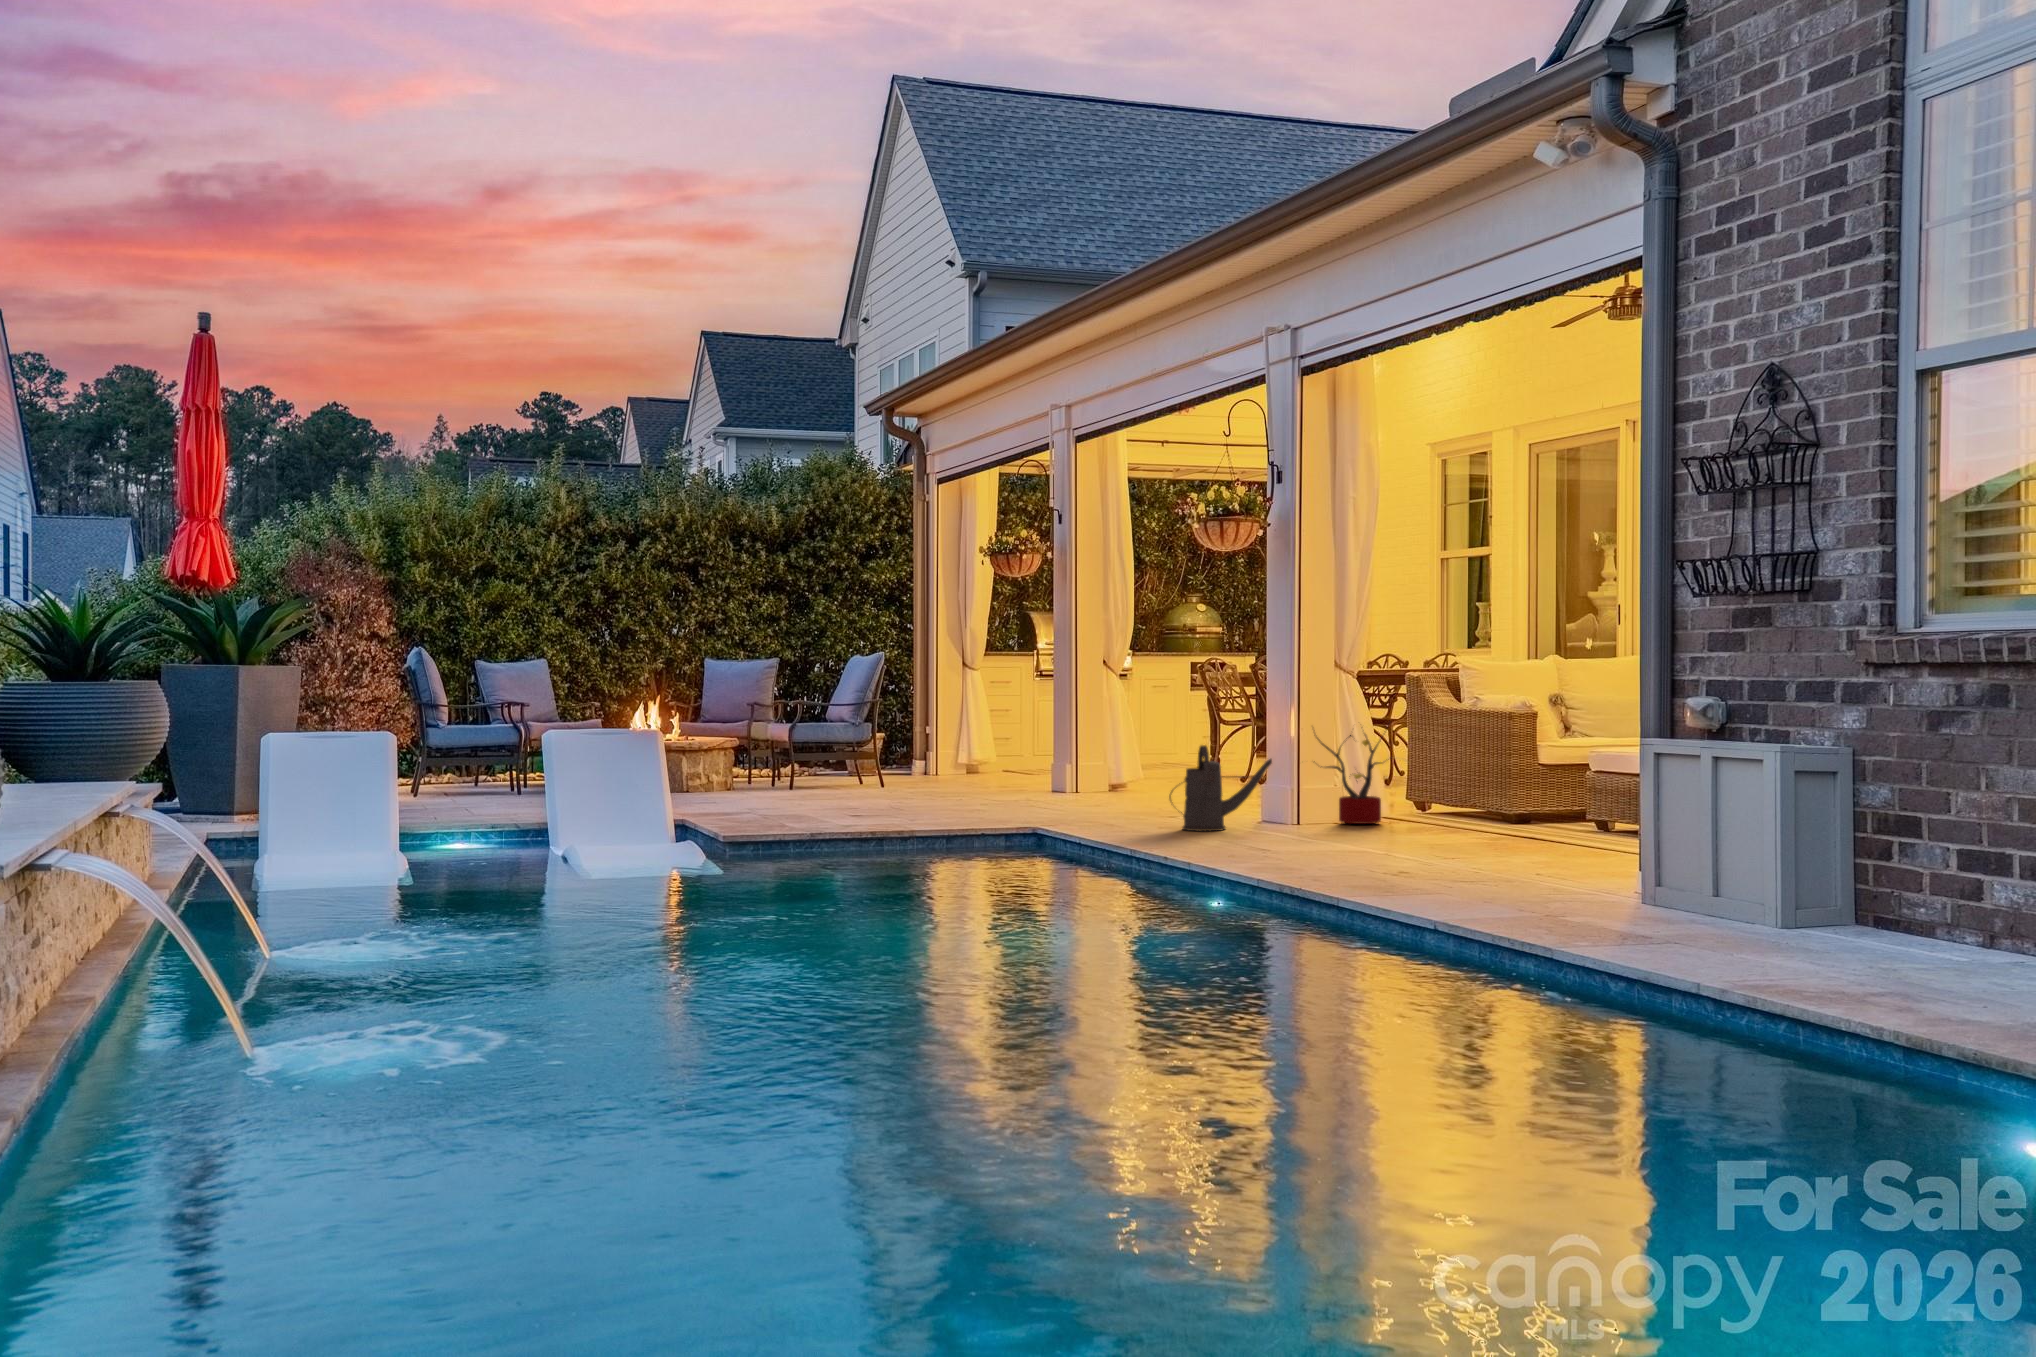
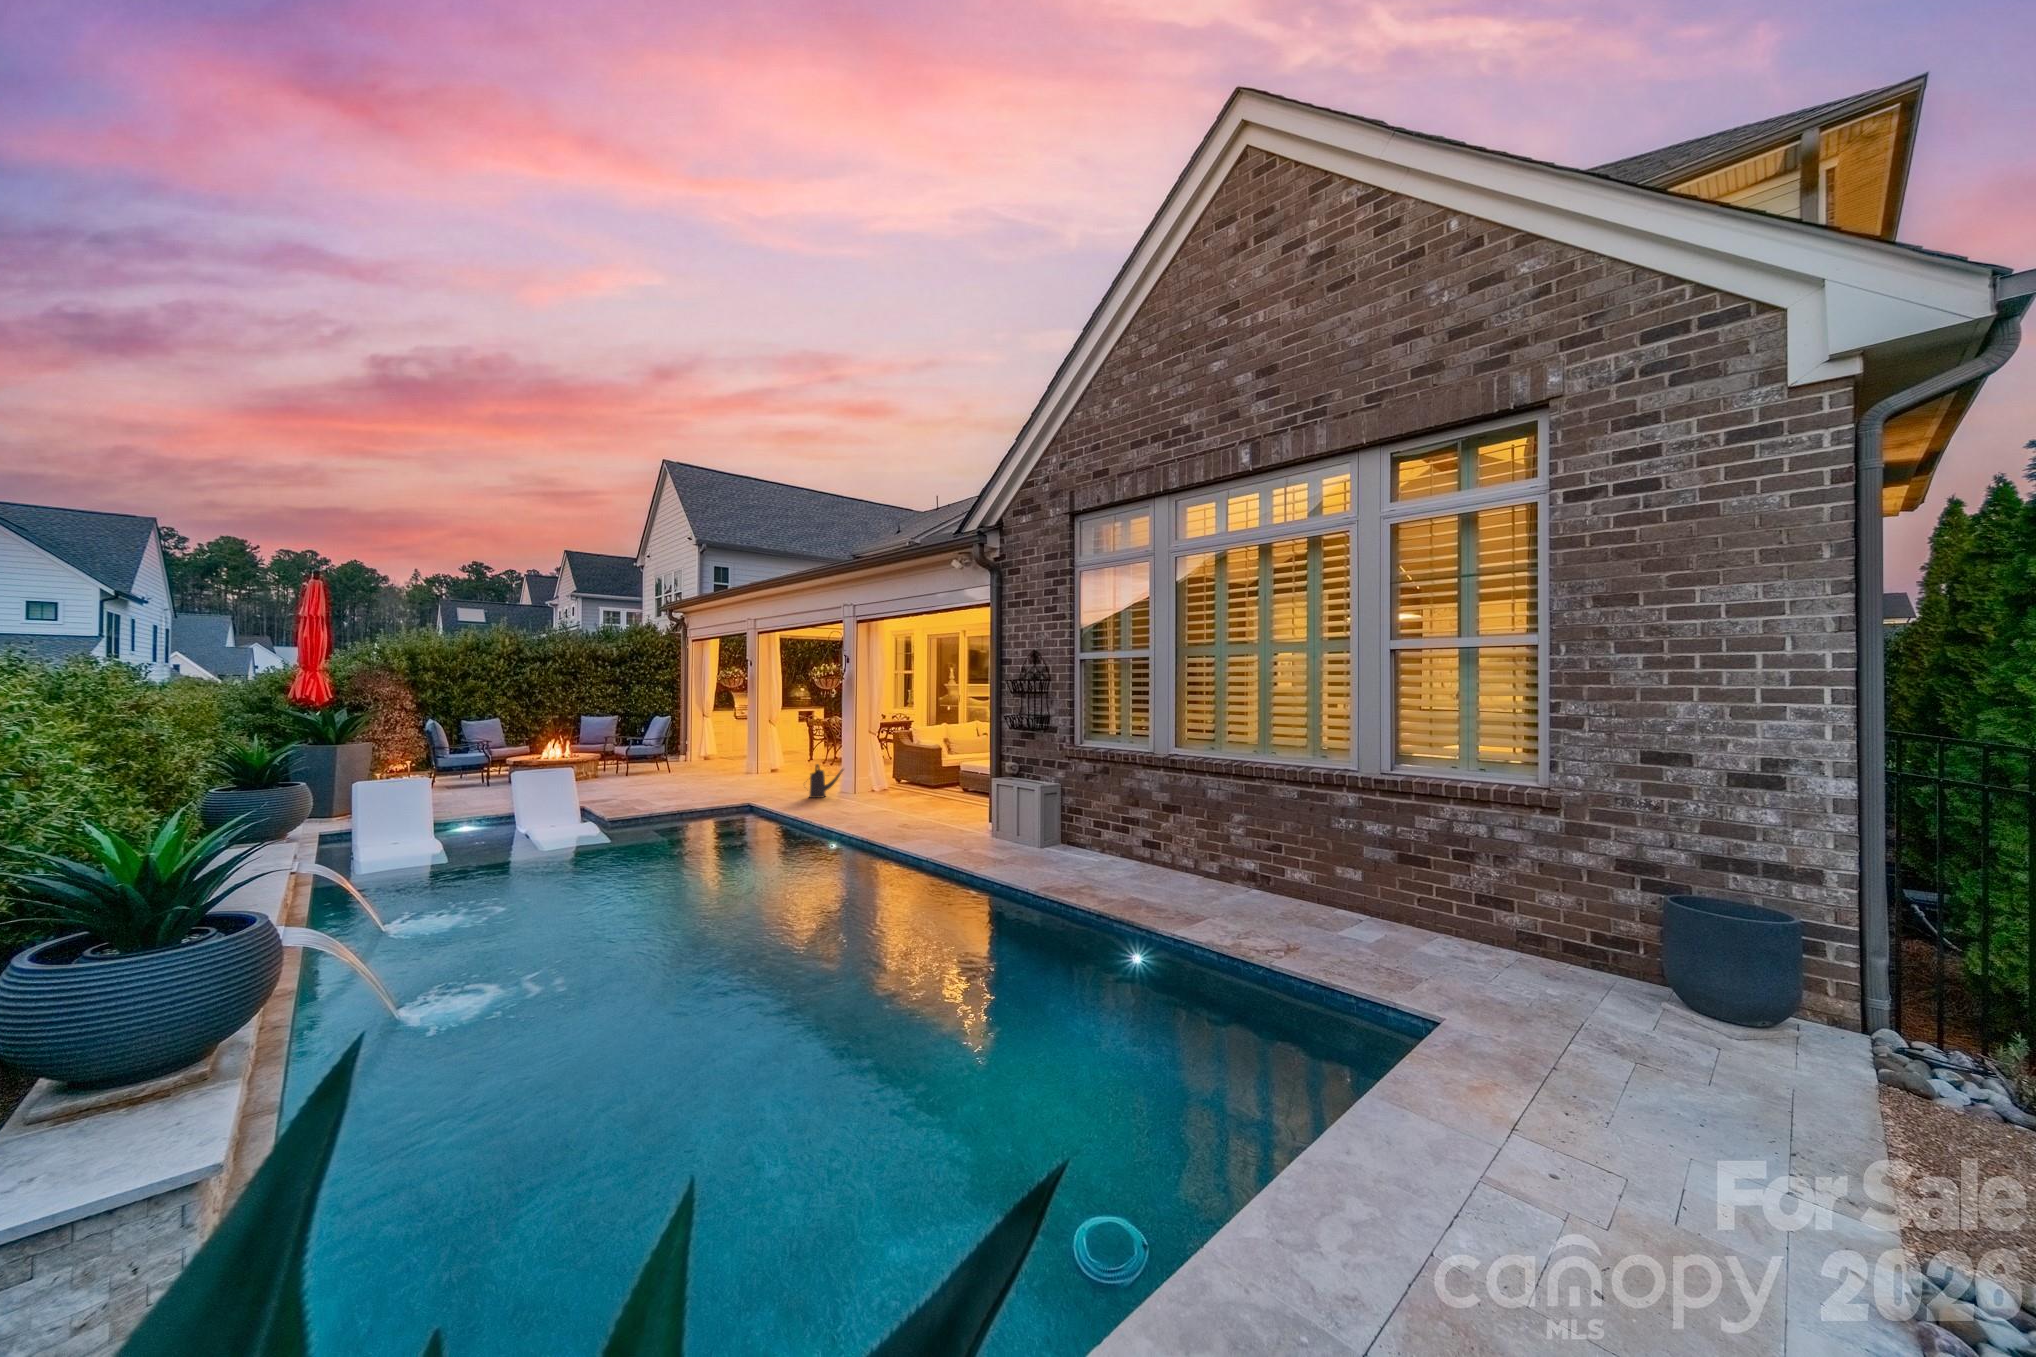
decorative plant: present [1316,734,1381,824] -> none [854,750,895,791]

